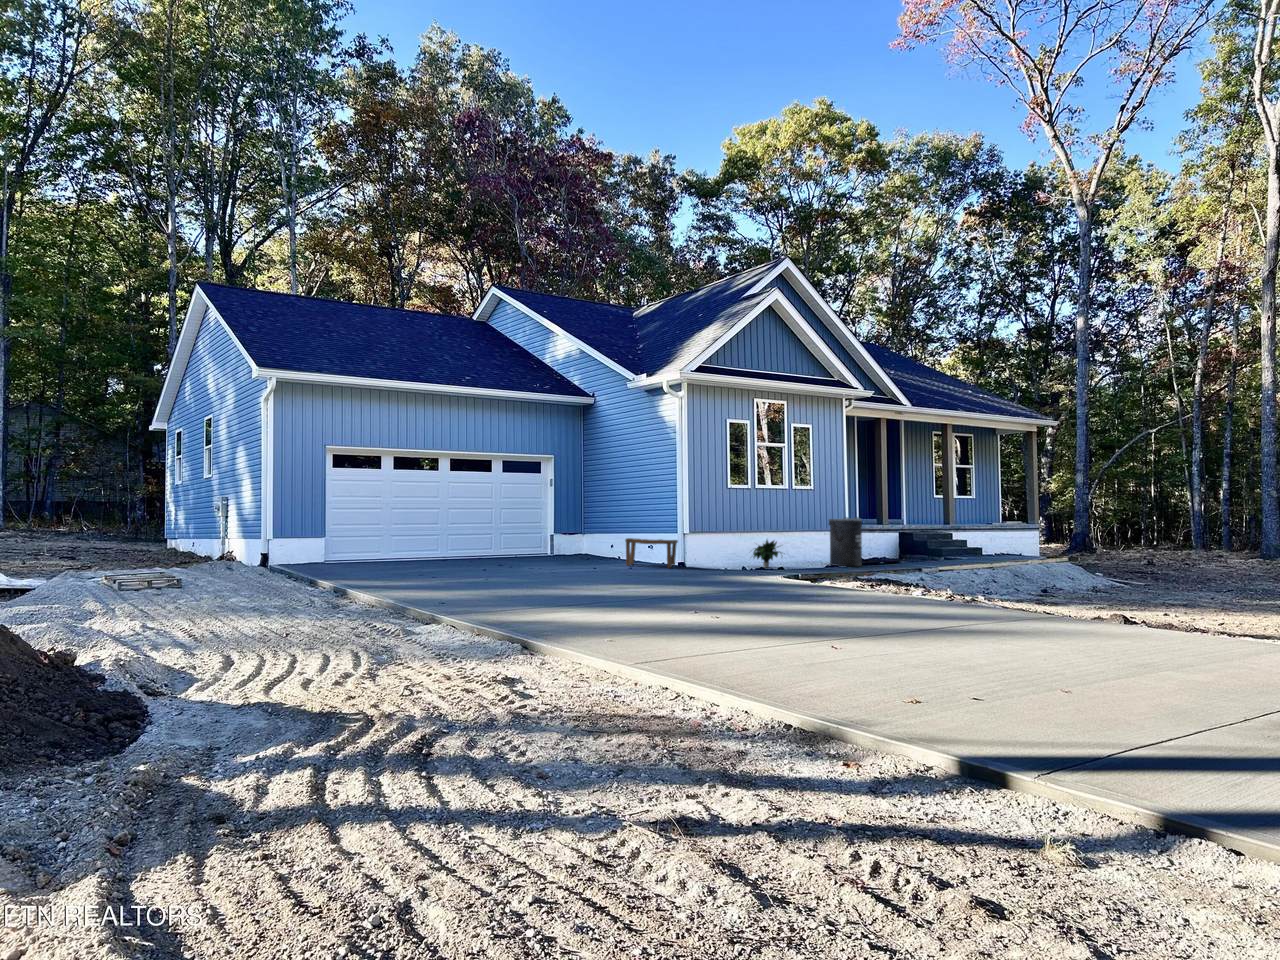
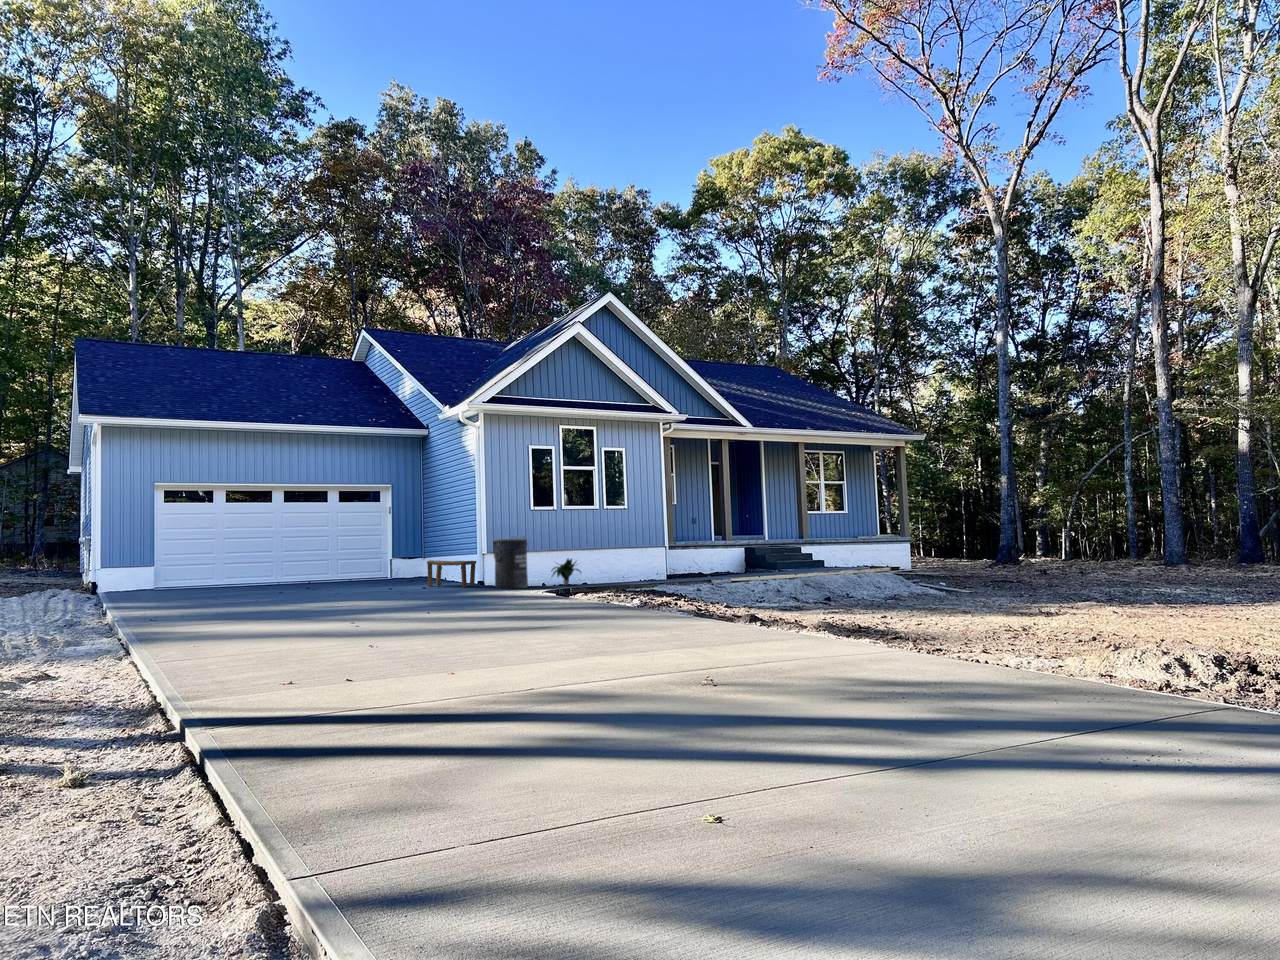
trash can: present [829,517,862,566] -> present [493,536,528,589]

